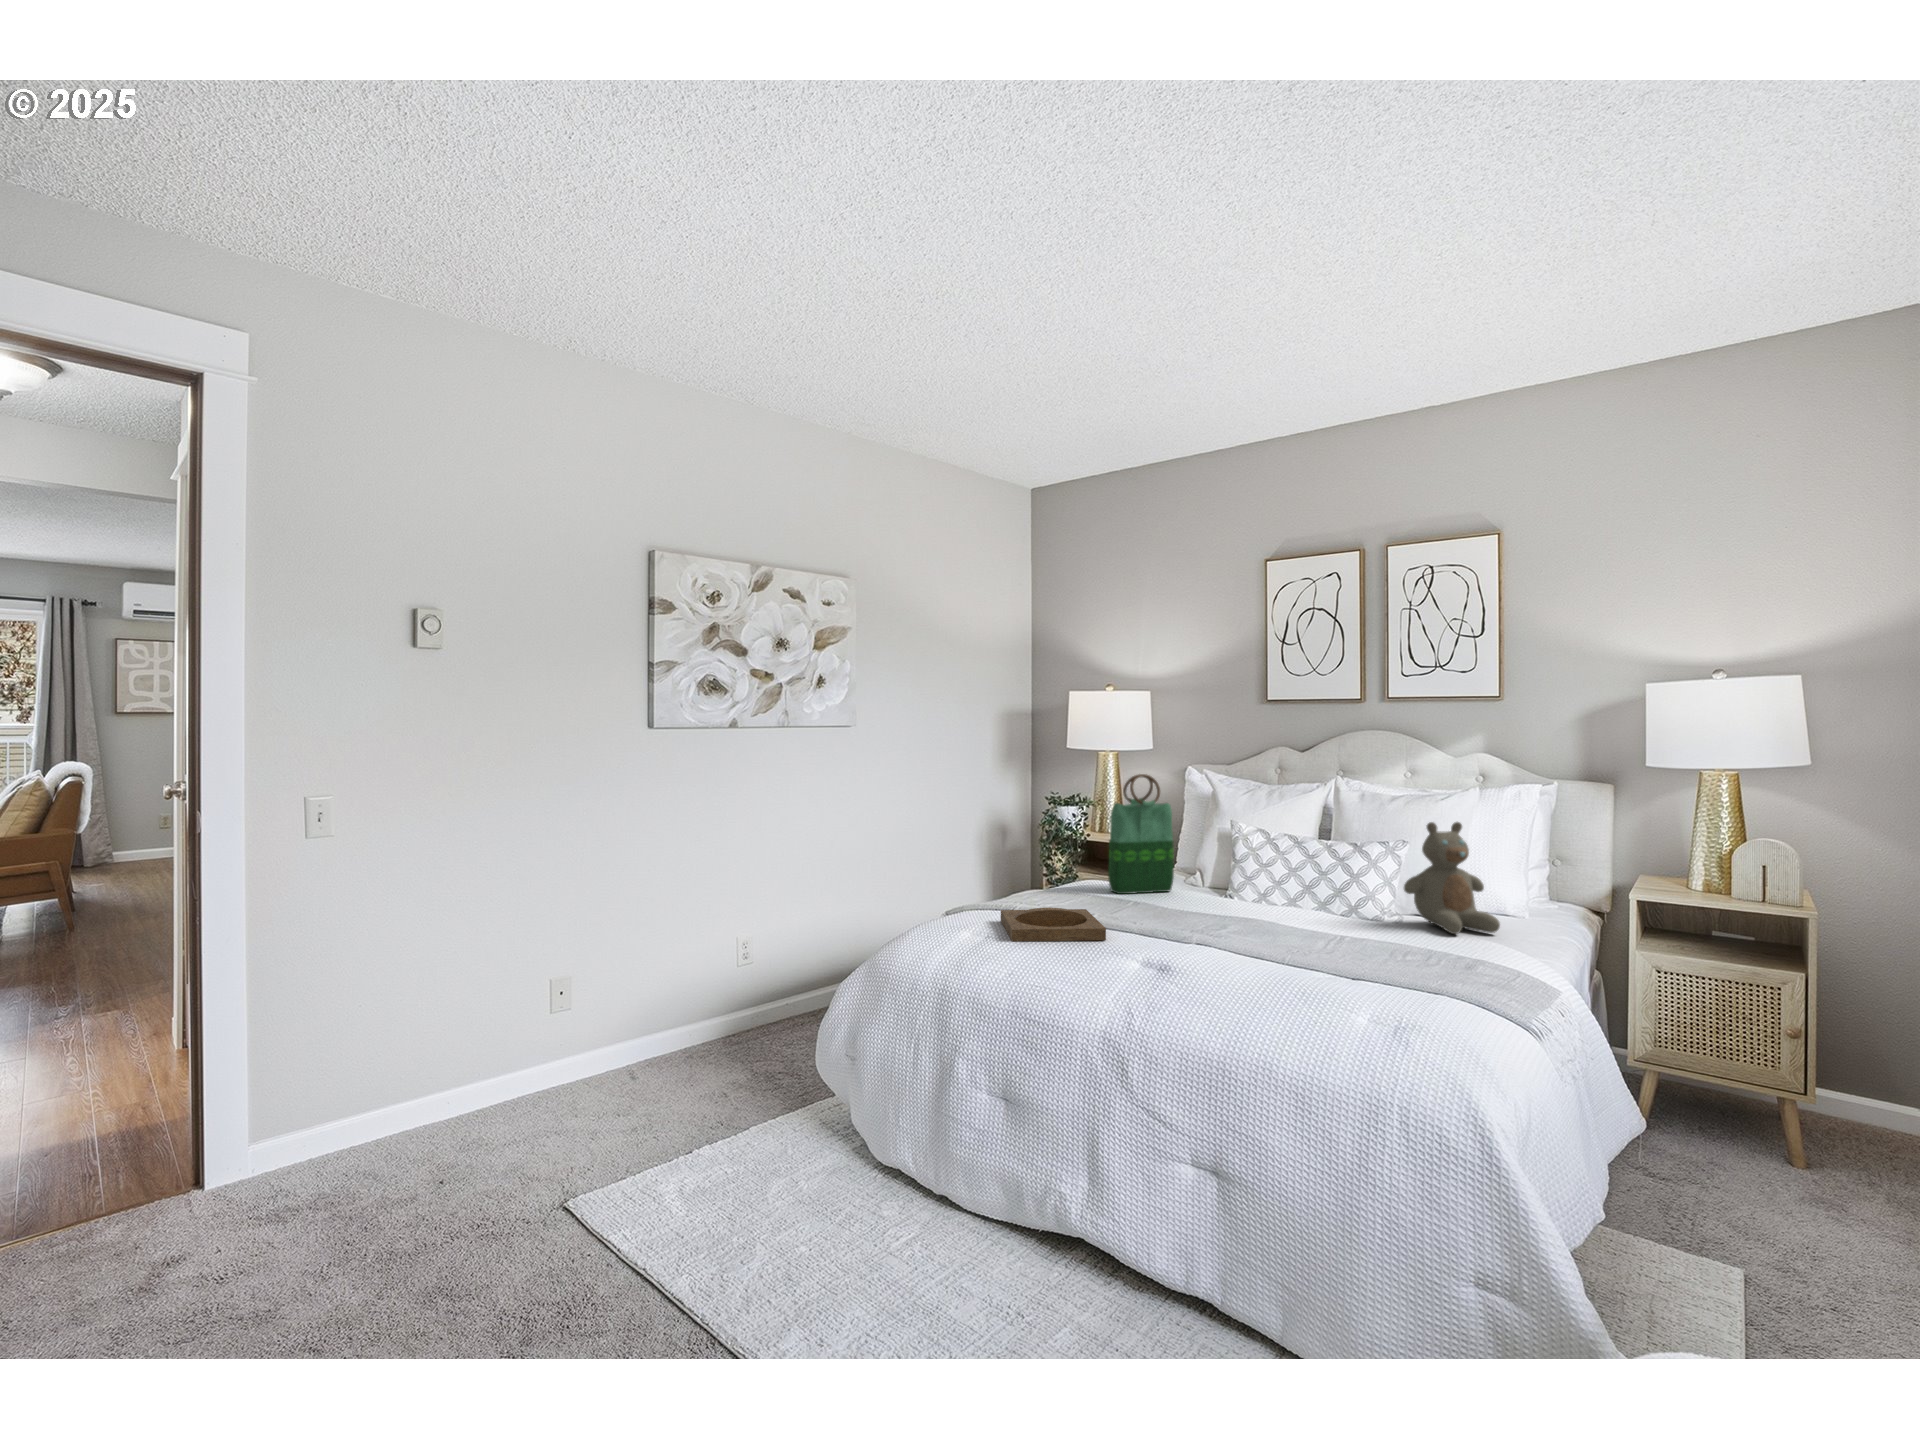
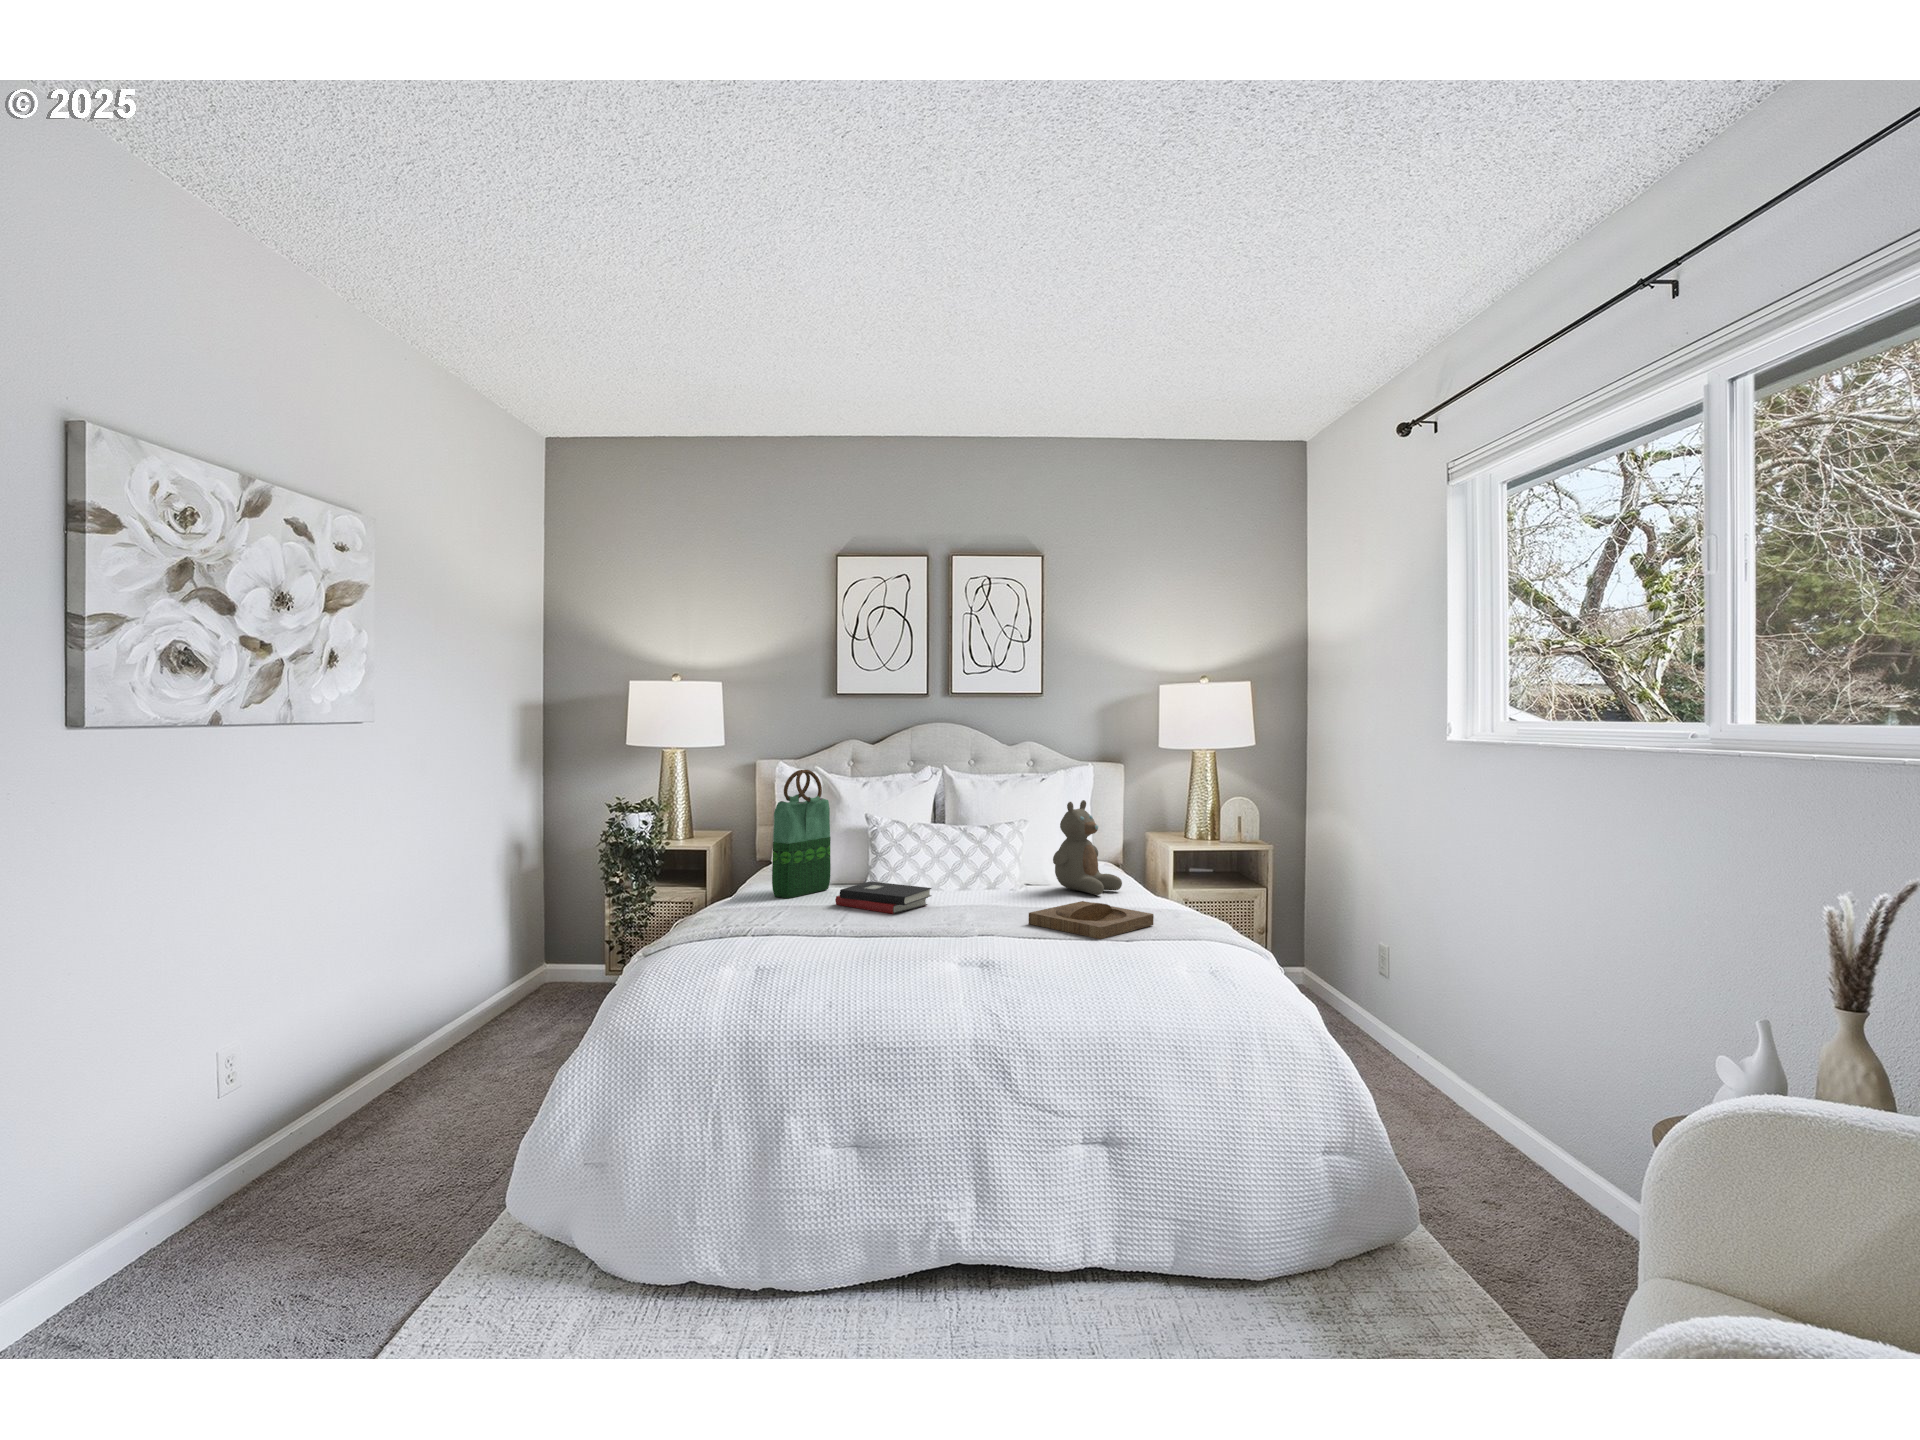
hardback book: none [1148,887,1238,919] -> present [835,881,931,914]
tray: present [1001,908,1106,941] -> present [1029,901,1154,939]

